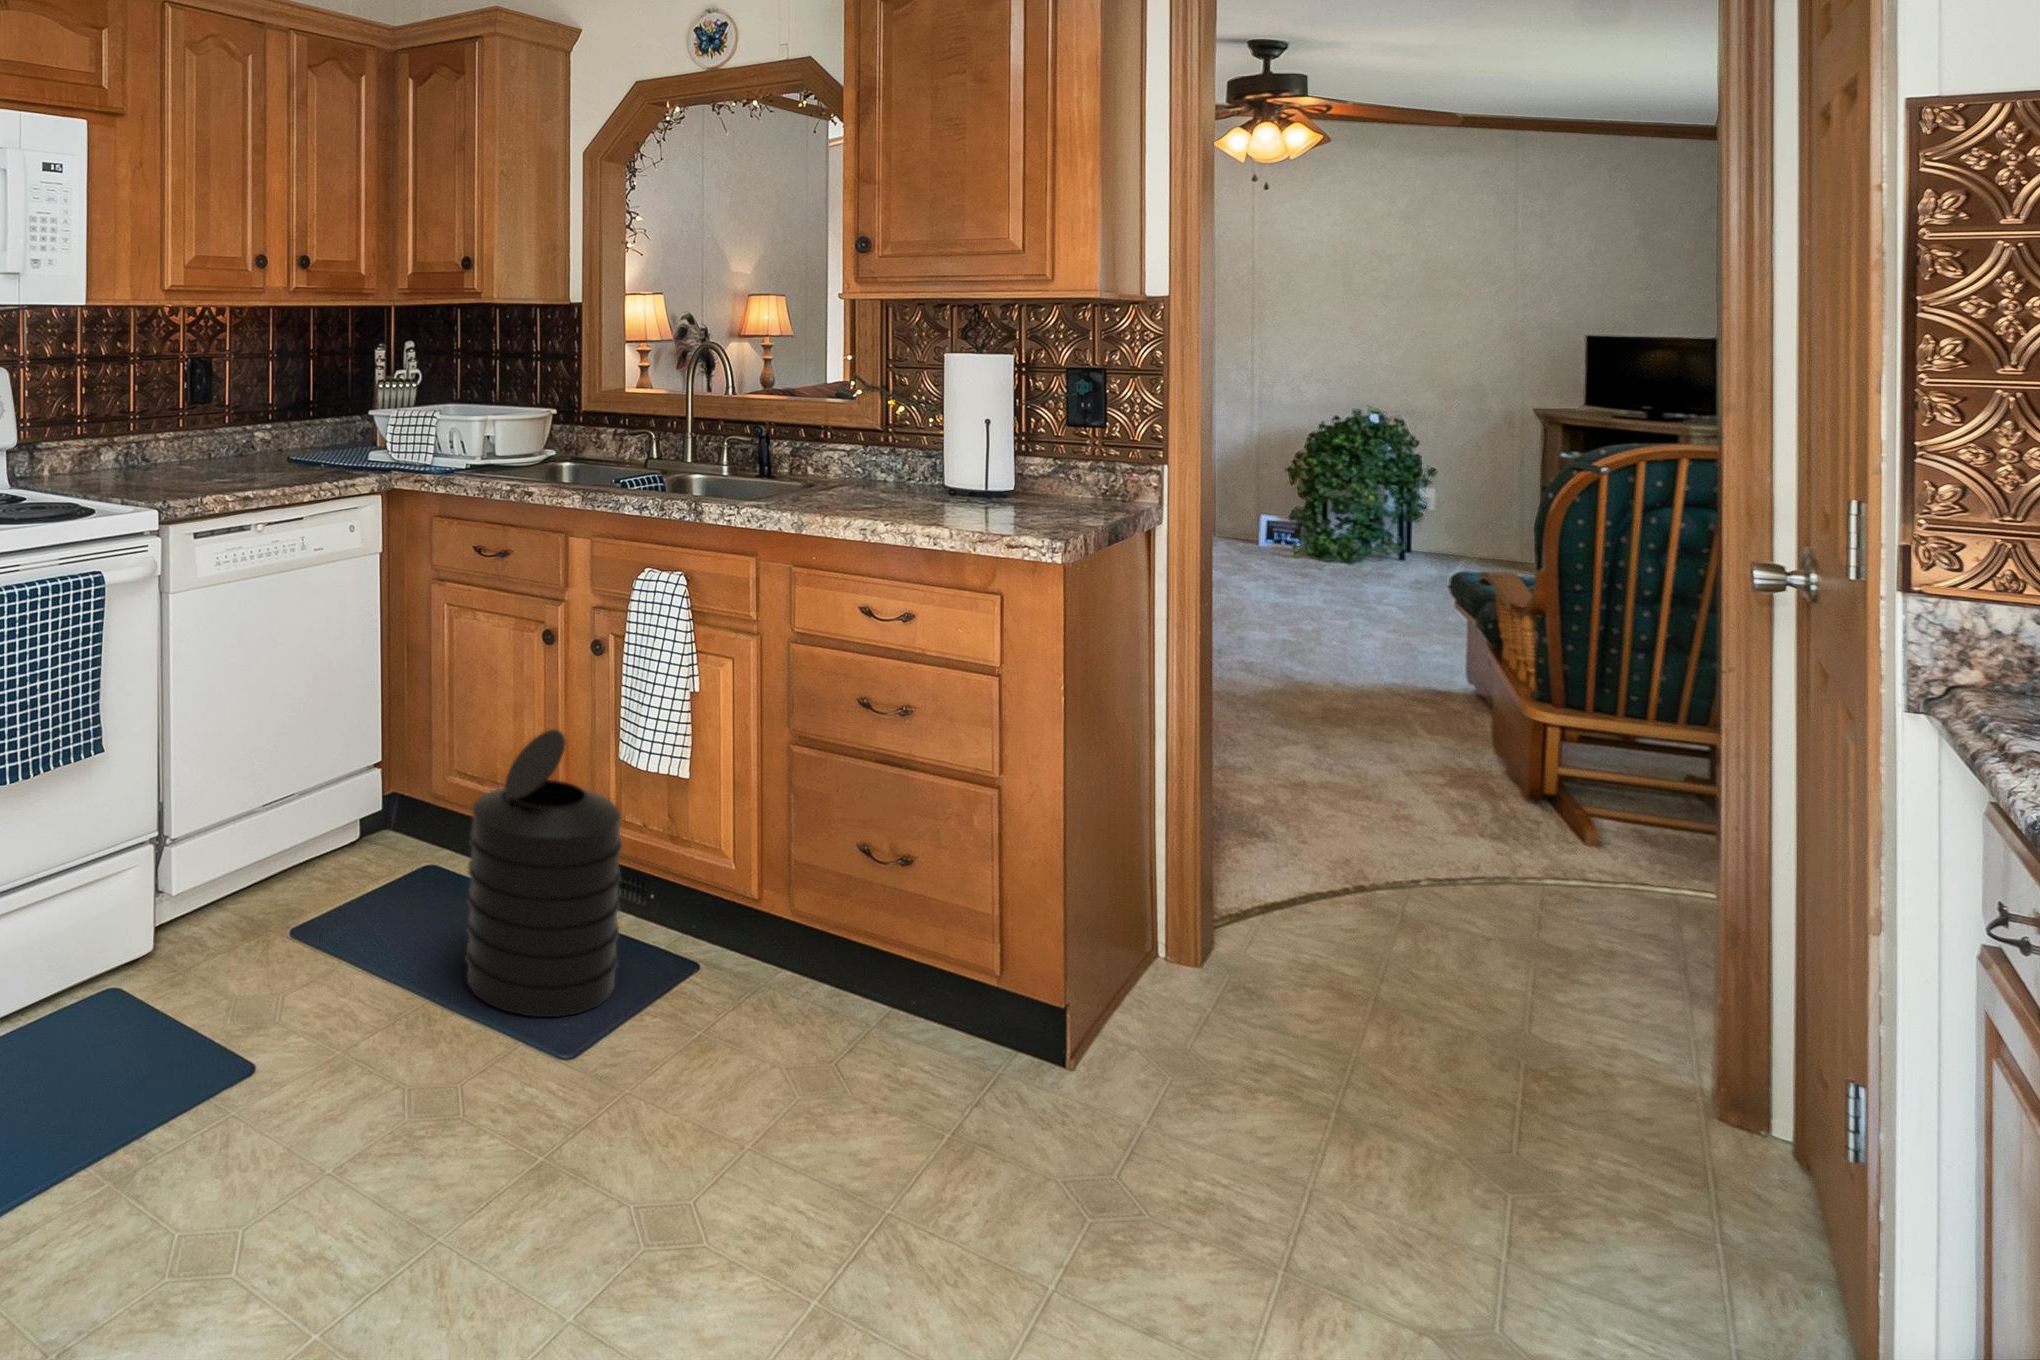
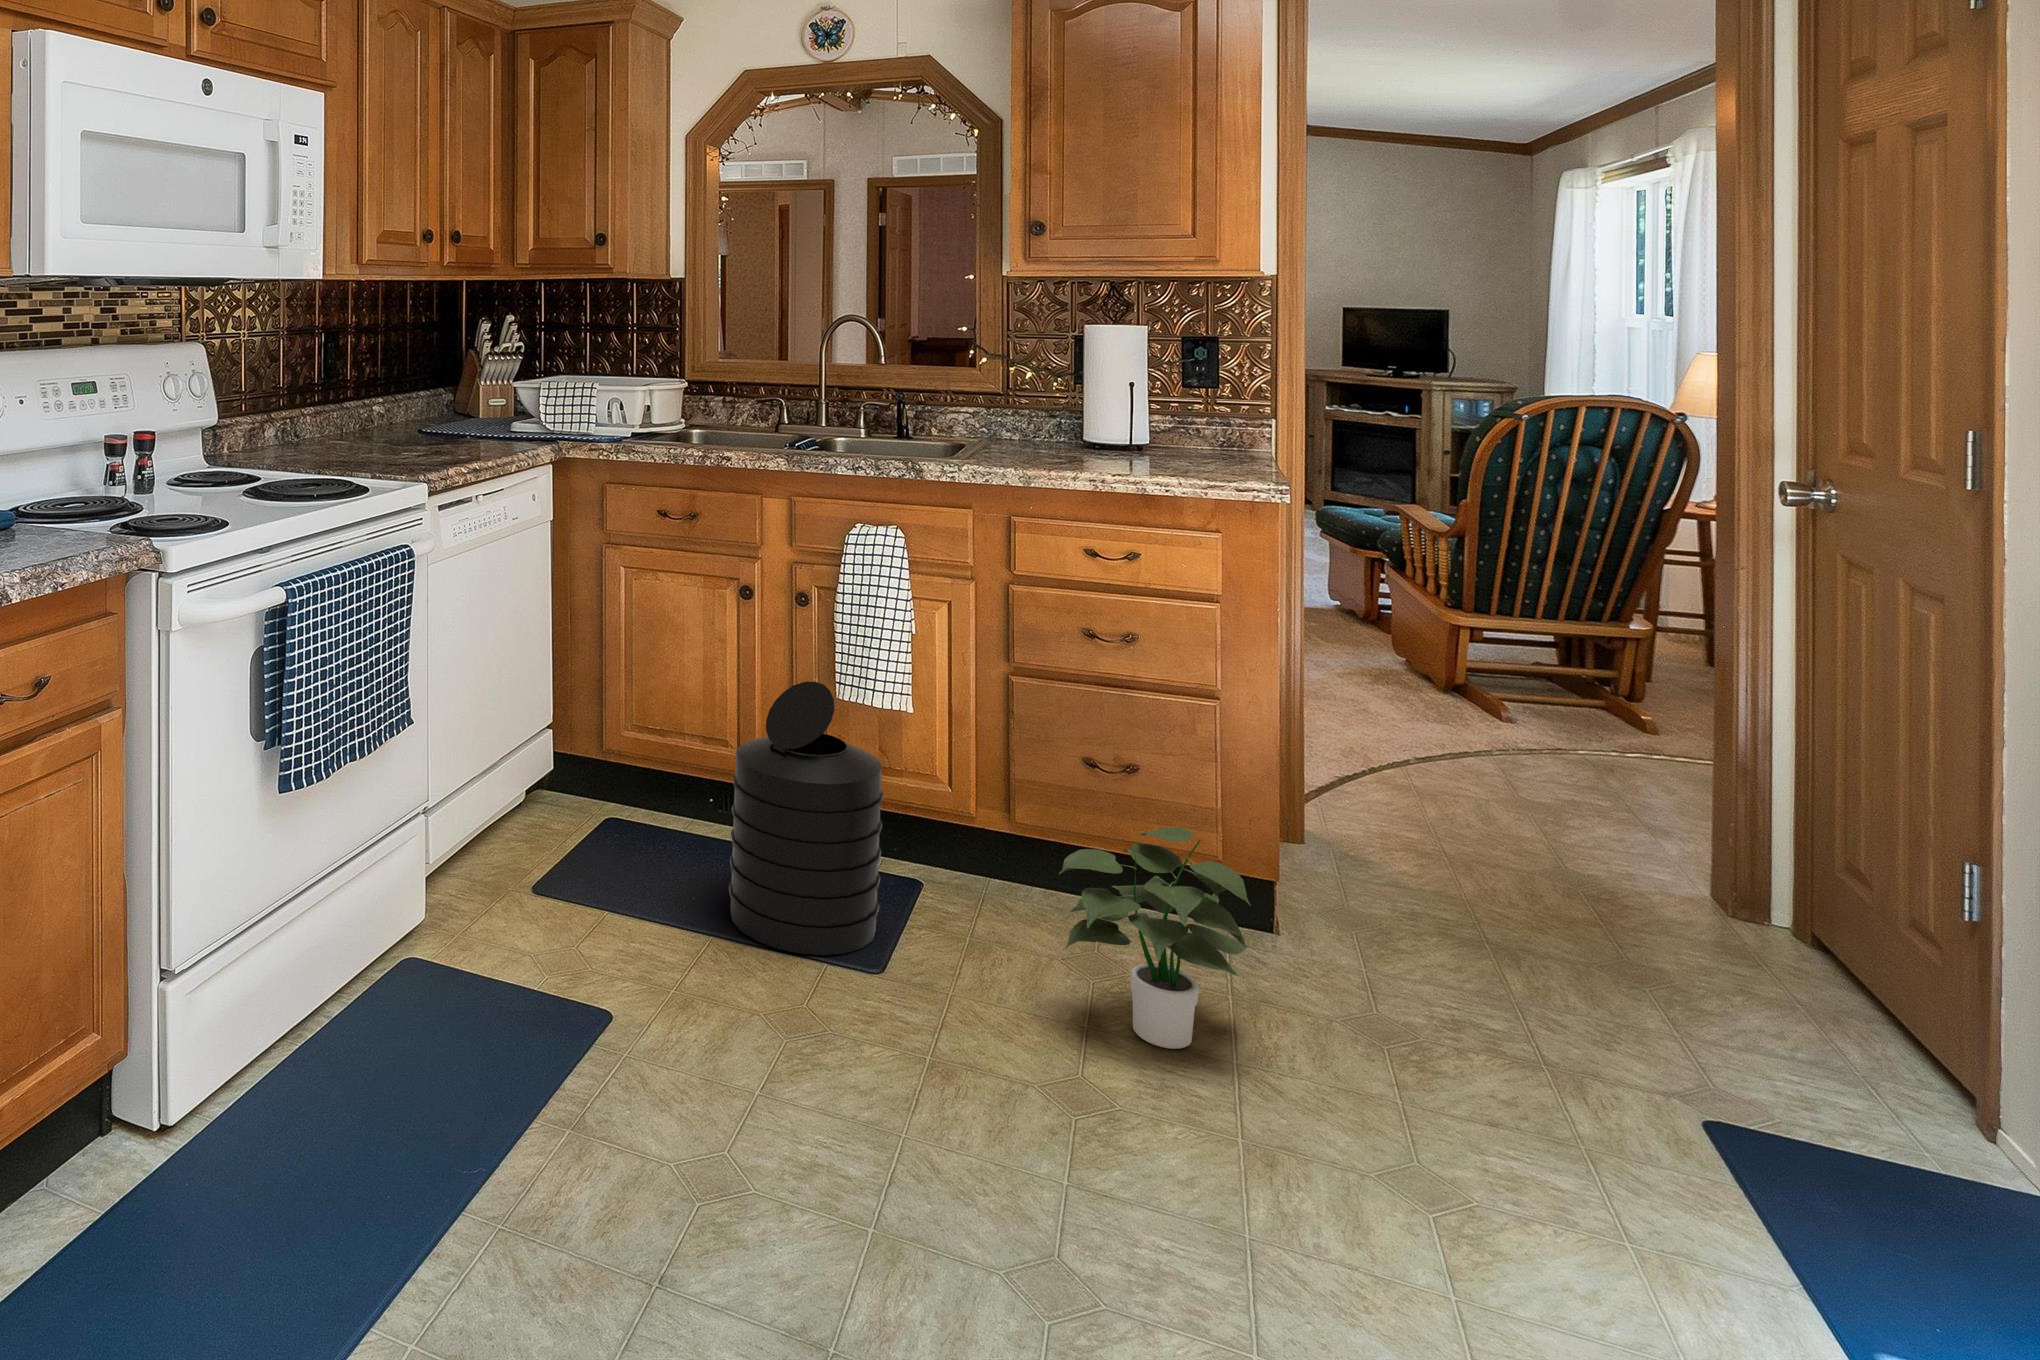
potted plant: none [719,916,931,1160] -> present [1059,827,1250,1049]

